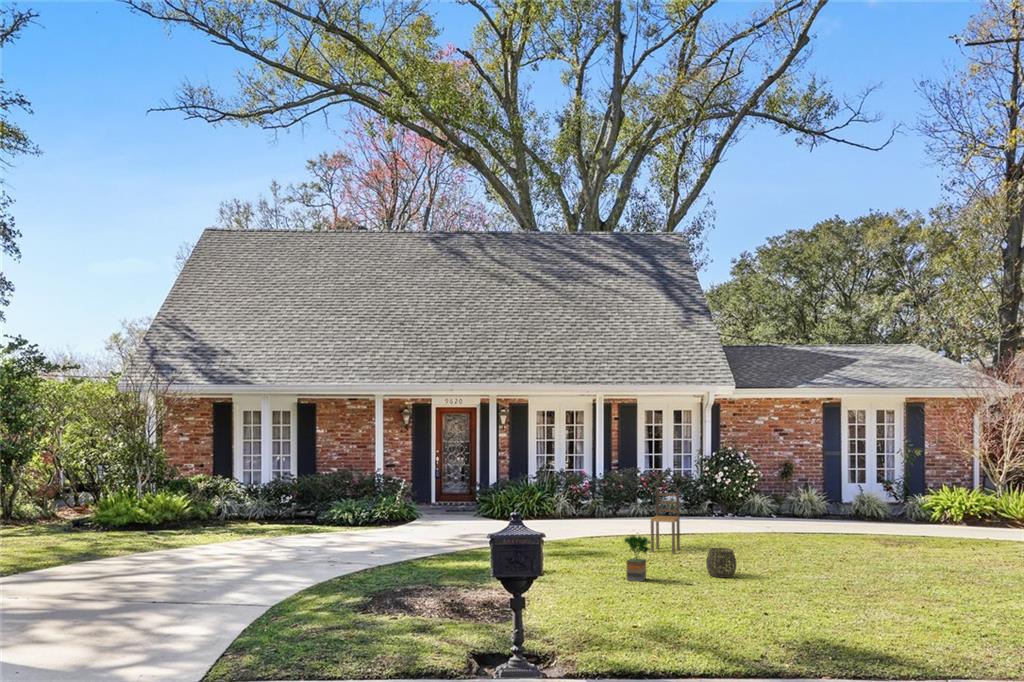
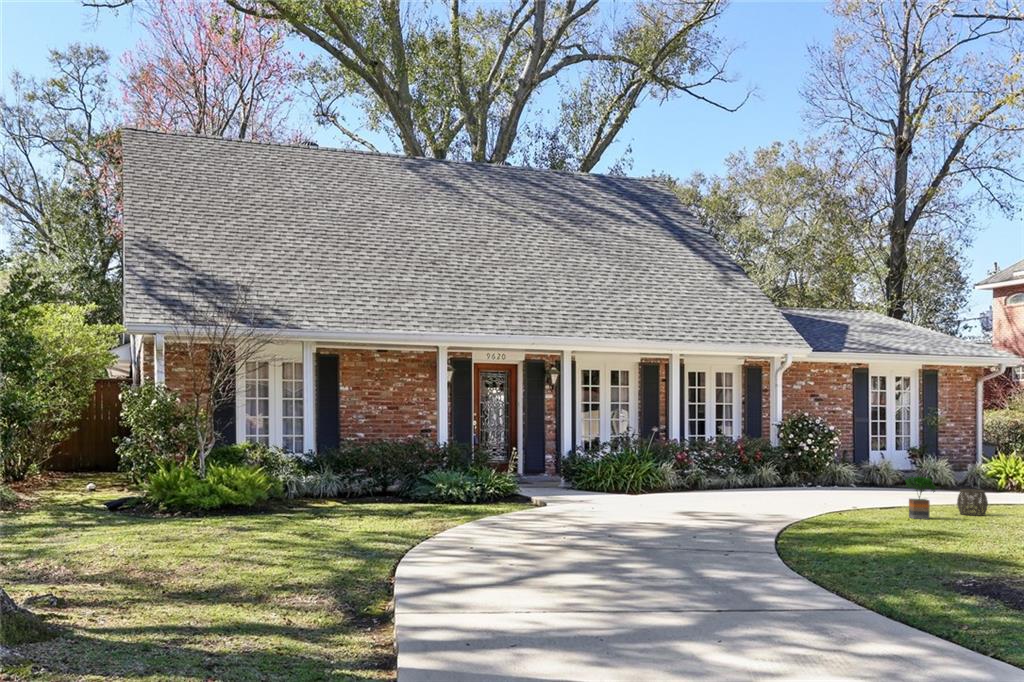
chair: present [651,488,680,554] -> none [841,440,872,504]

